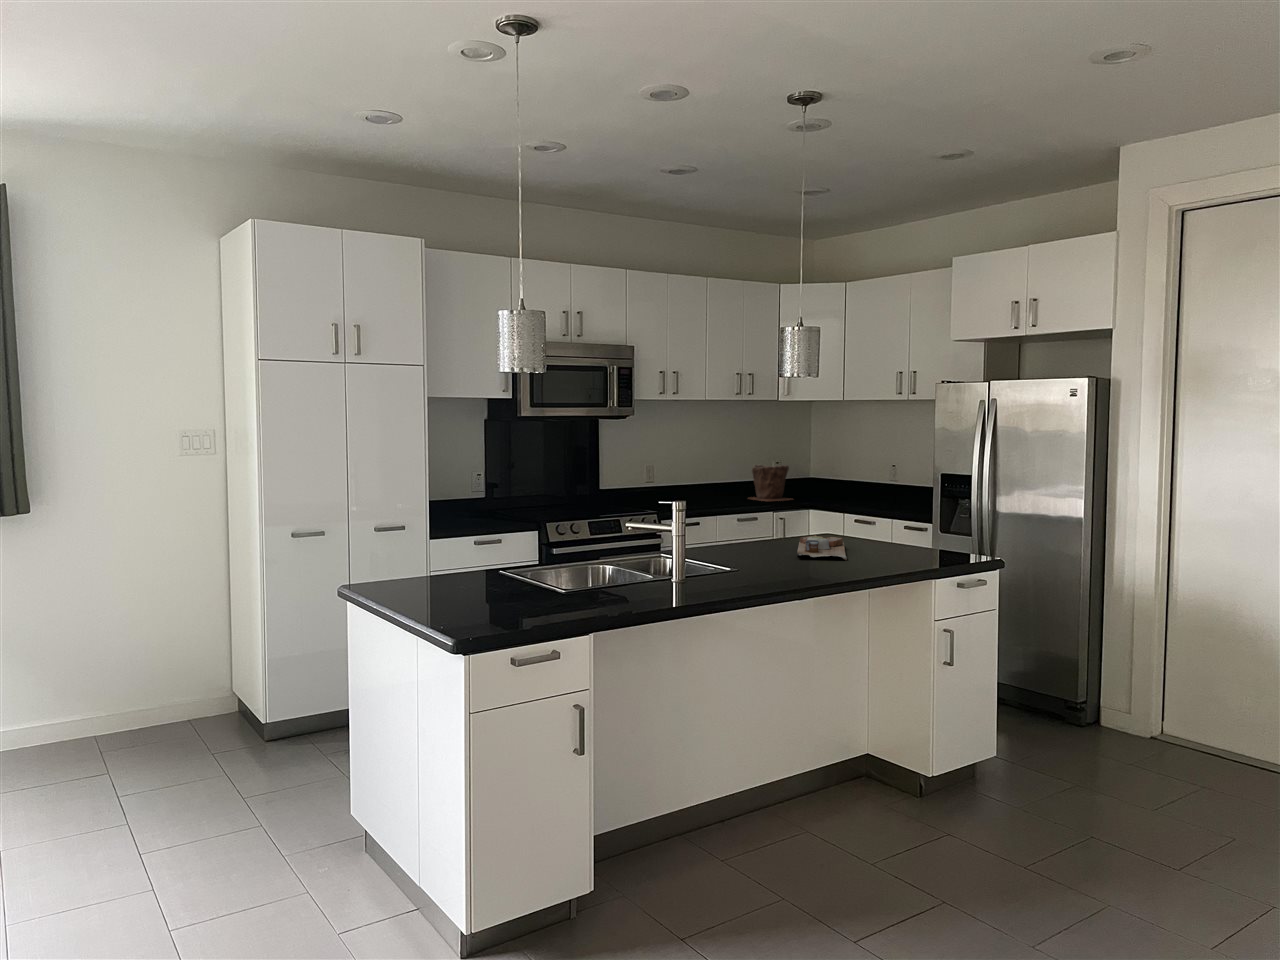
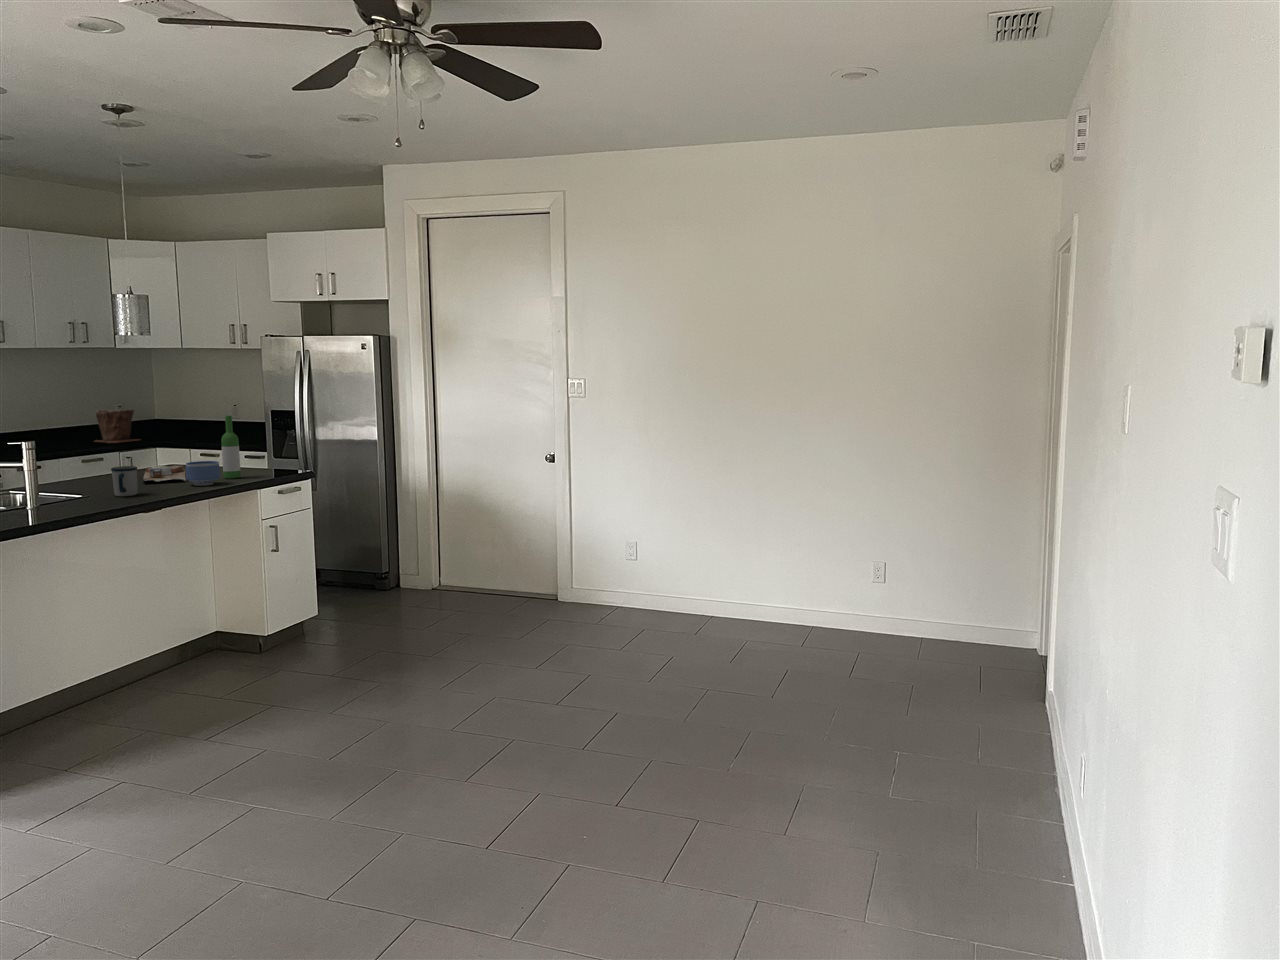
wine bottle: none [891,479,914,561] -> present [221,416,241,479]
bowl: none [848,536,889,568] -> present [186,461,220,486]
mug: none [764,537,793,575] -> present [111,466,138,496]

